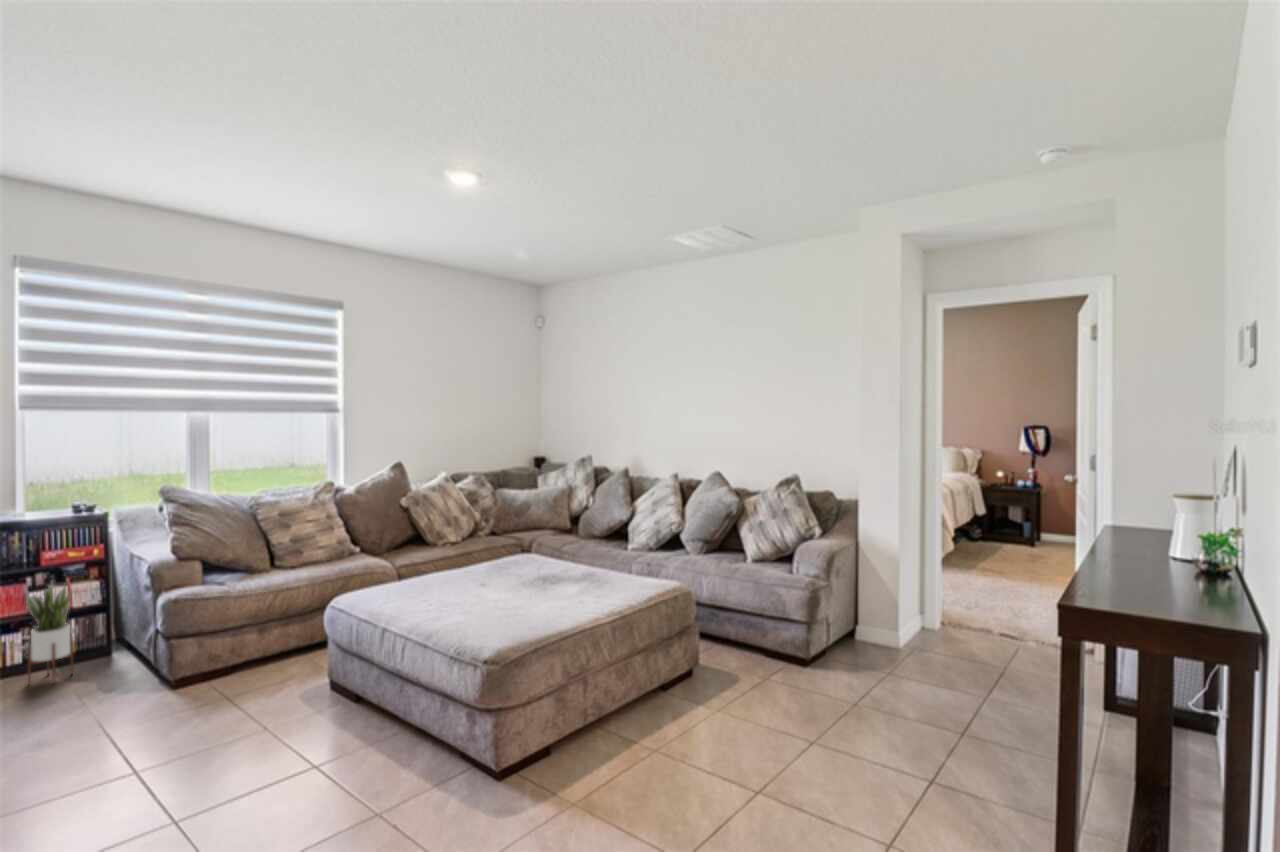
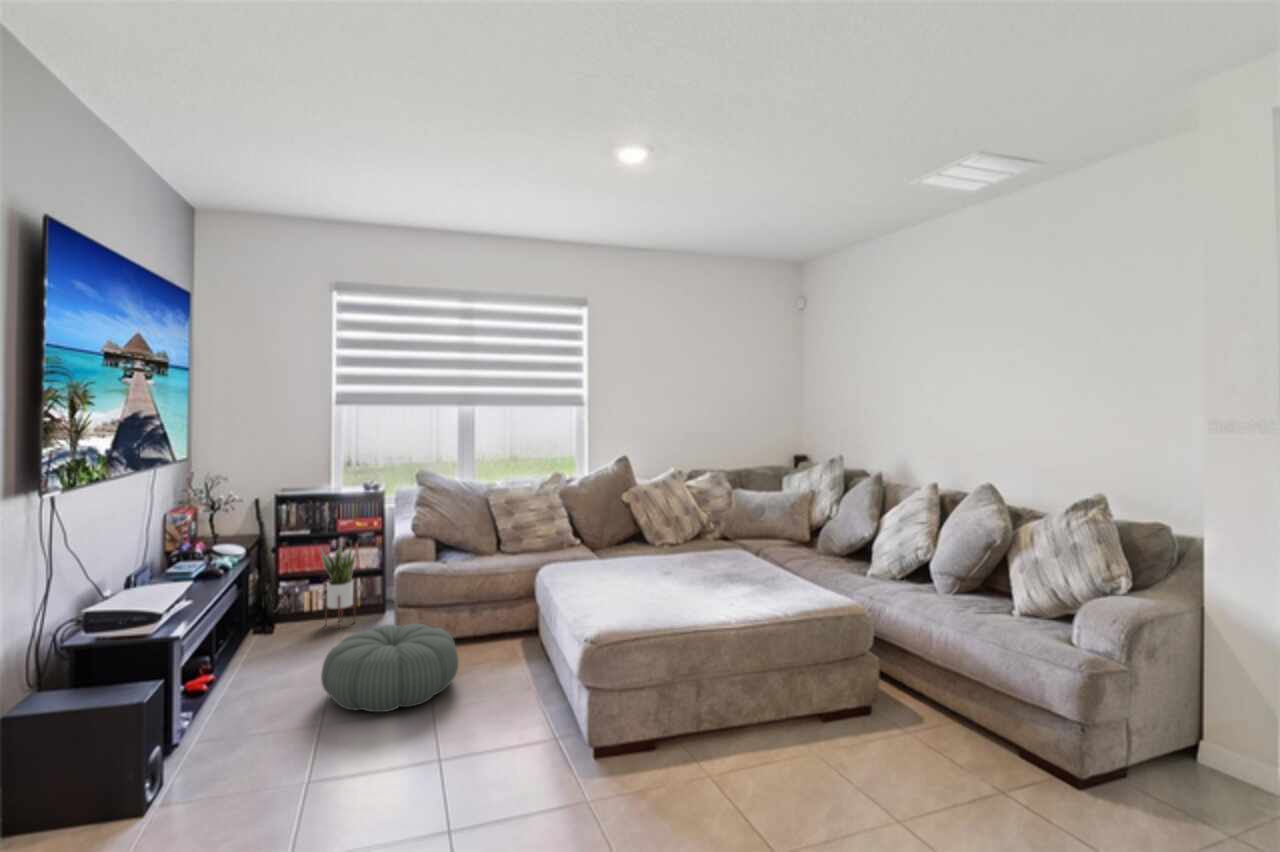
pouf: none [112,650,281,750] -> present [321,623,458,712]

